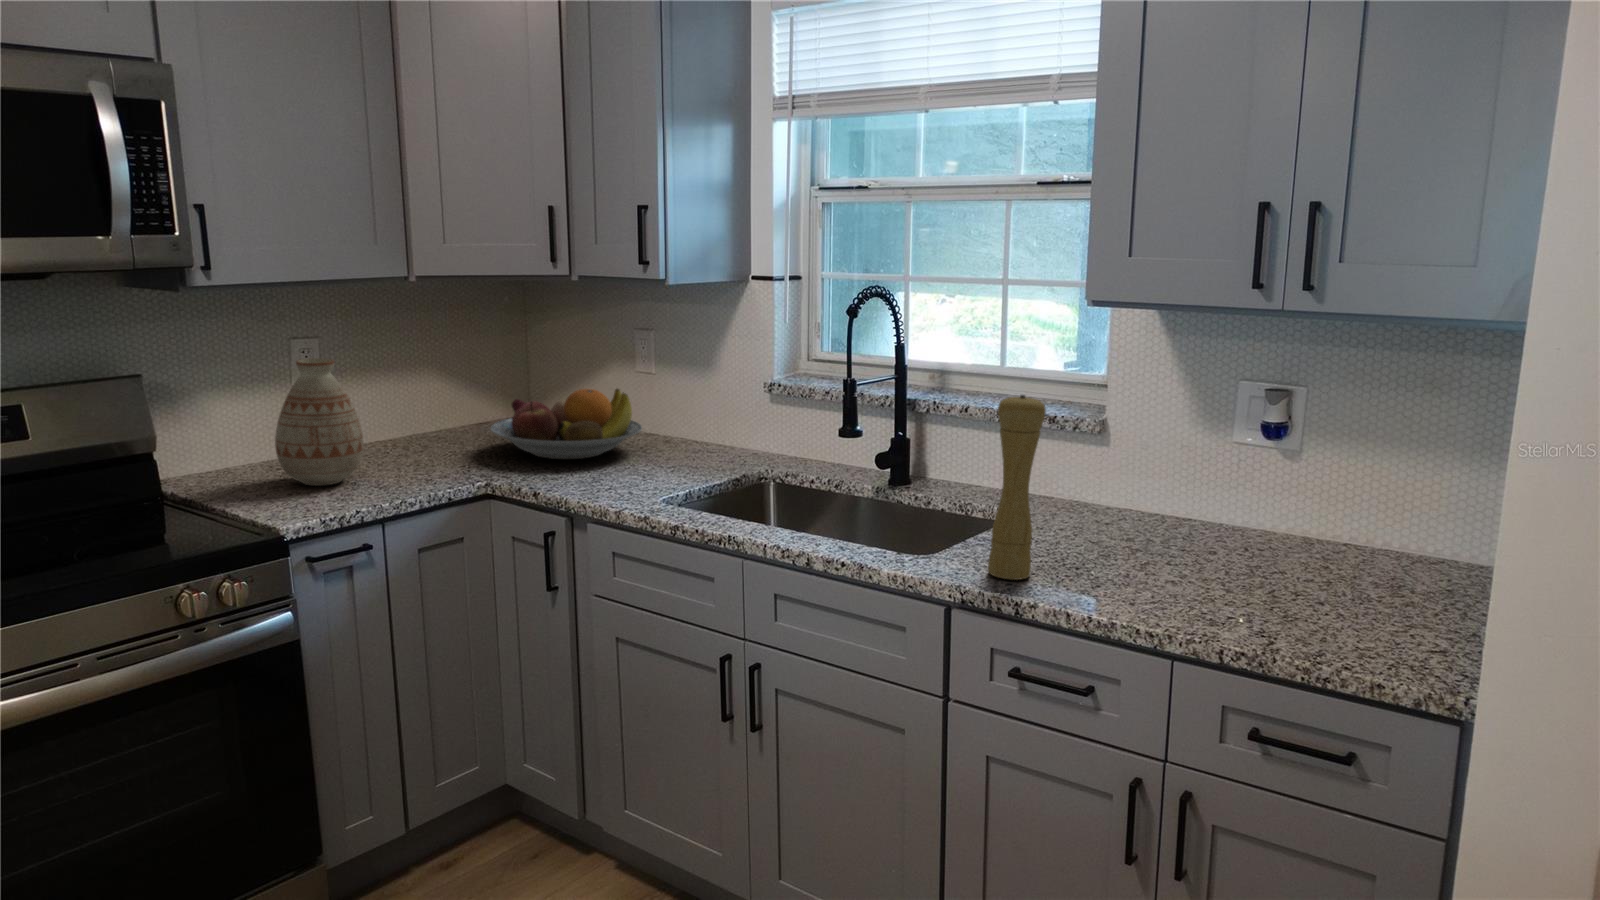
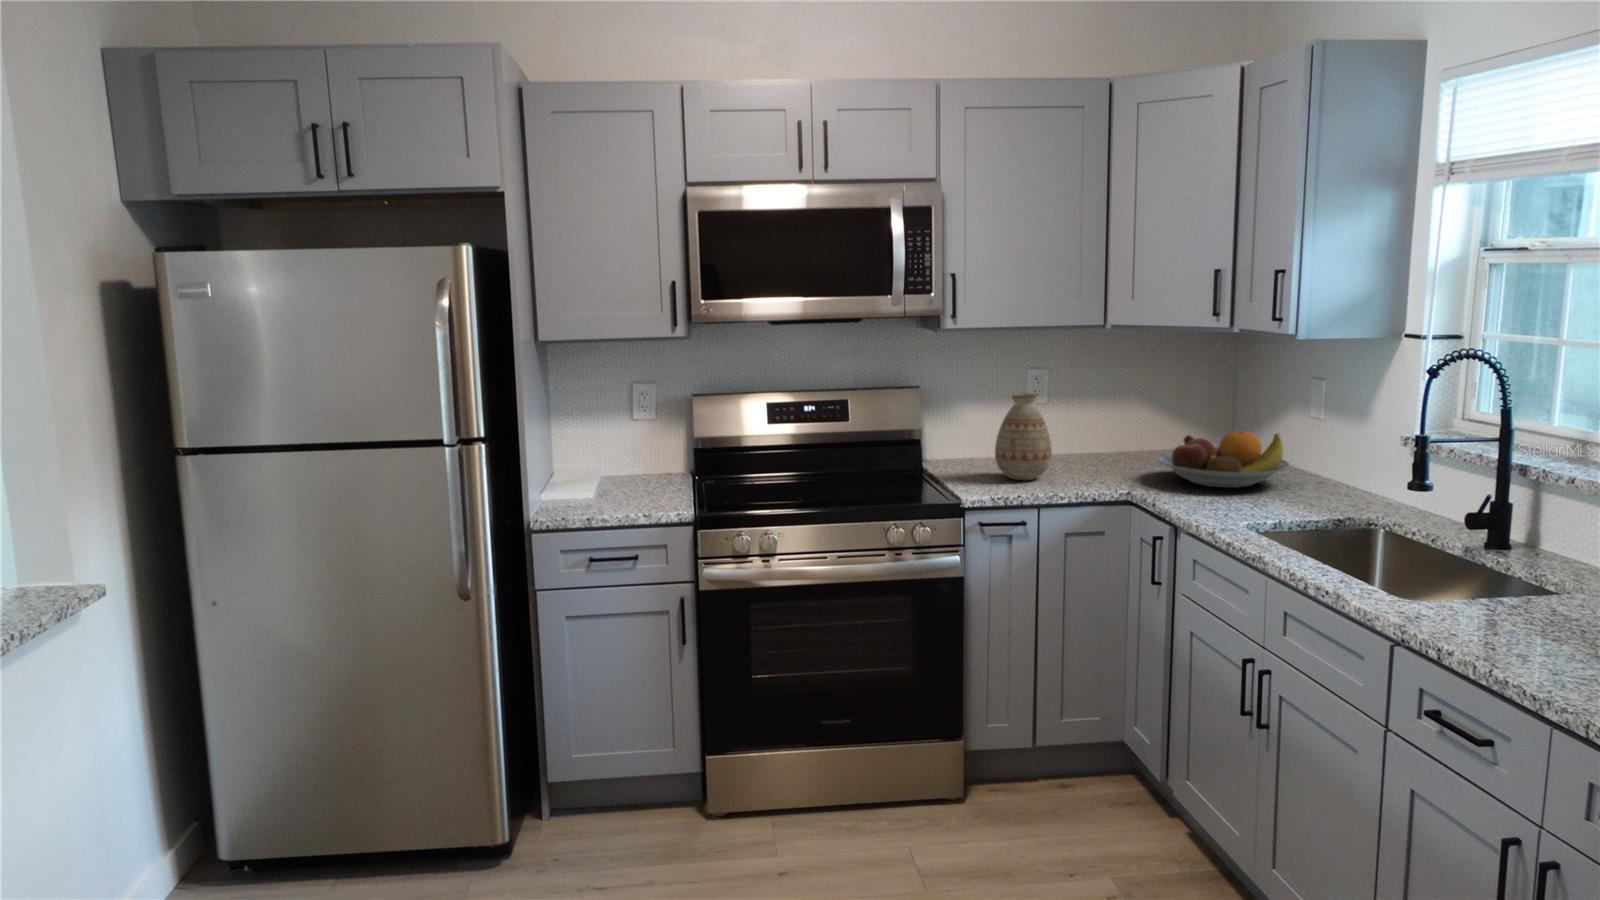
pepper mill: present [988,395,1046,580] -> none [1444,452,1512,633]

